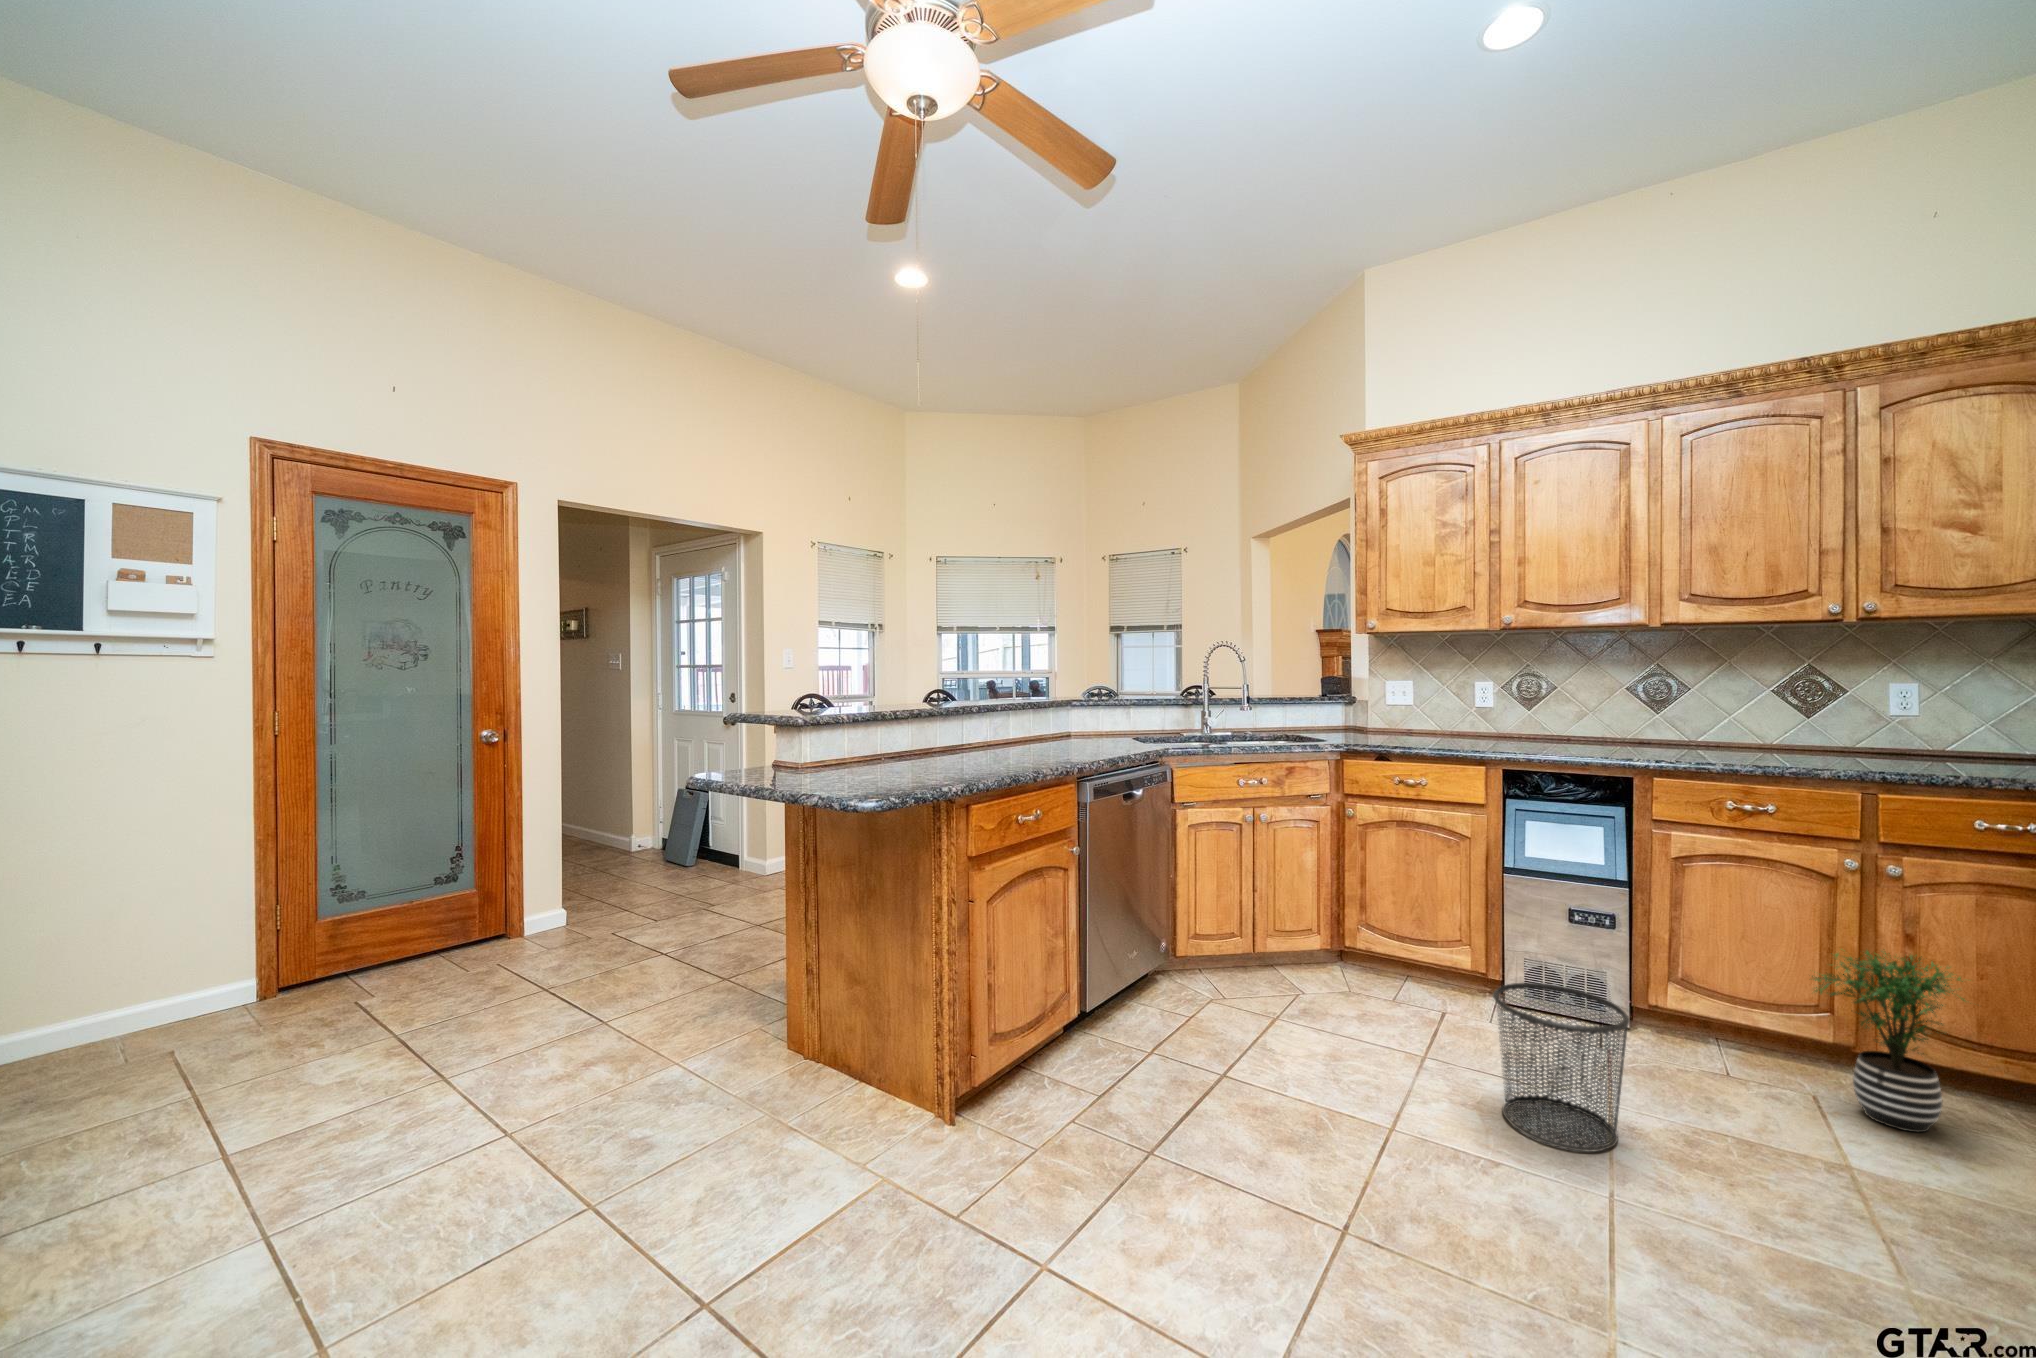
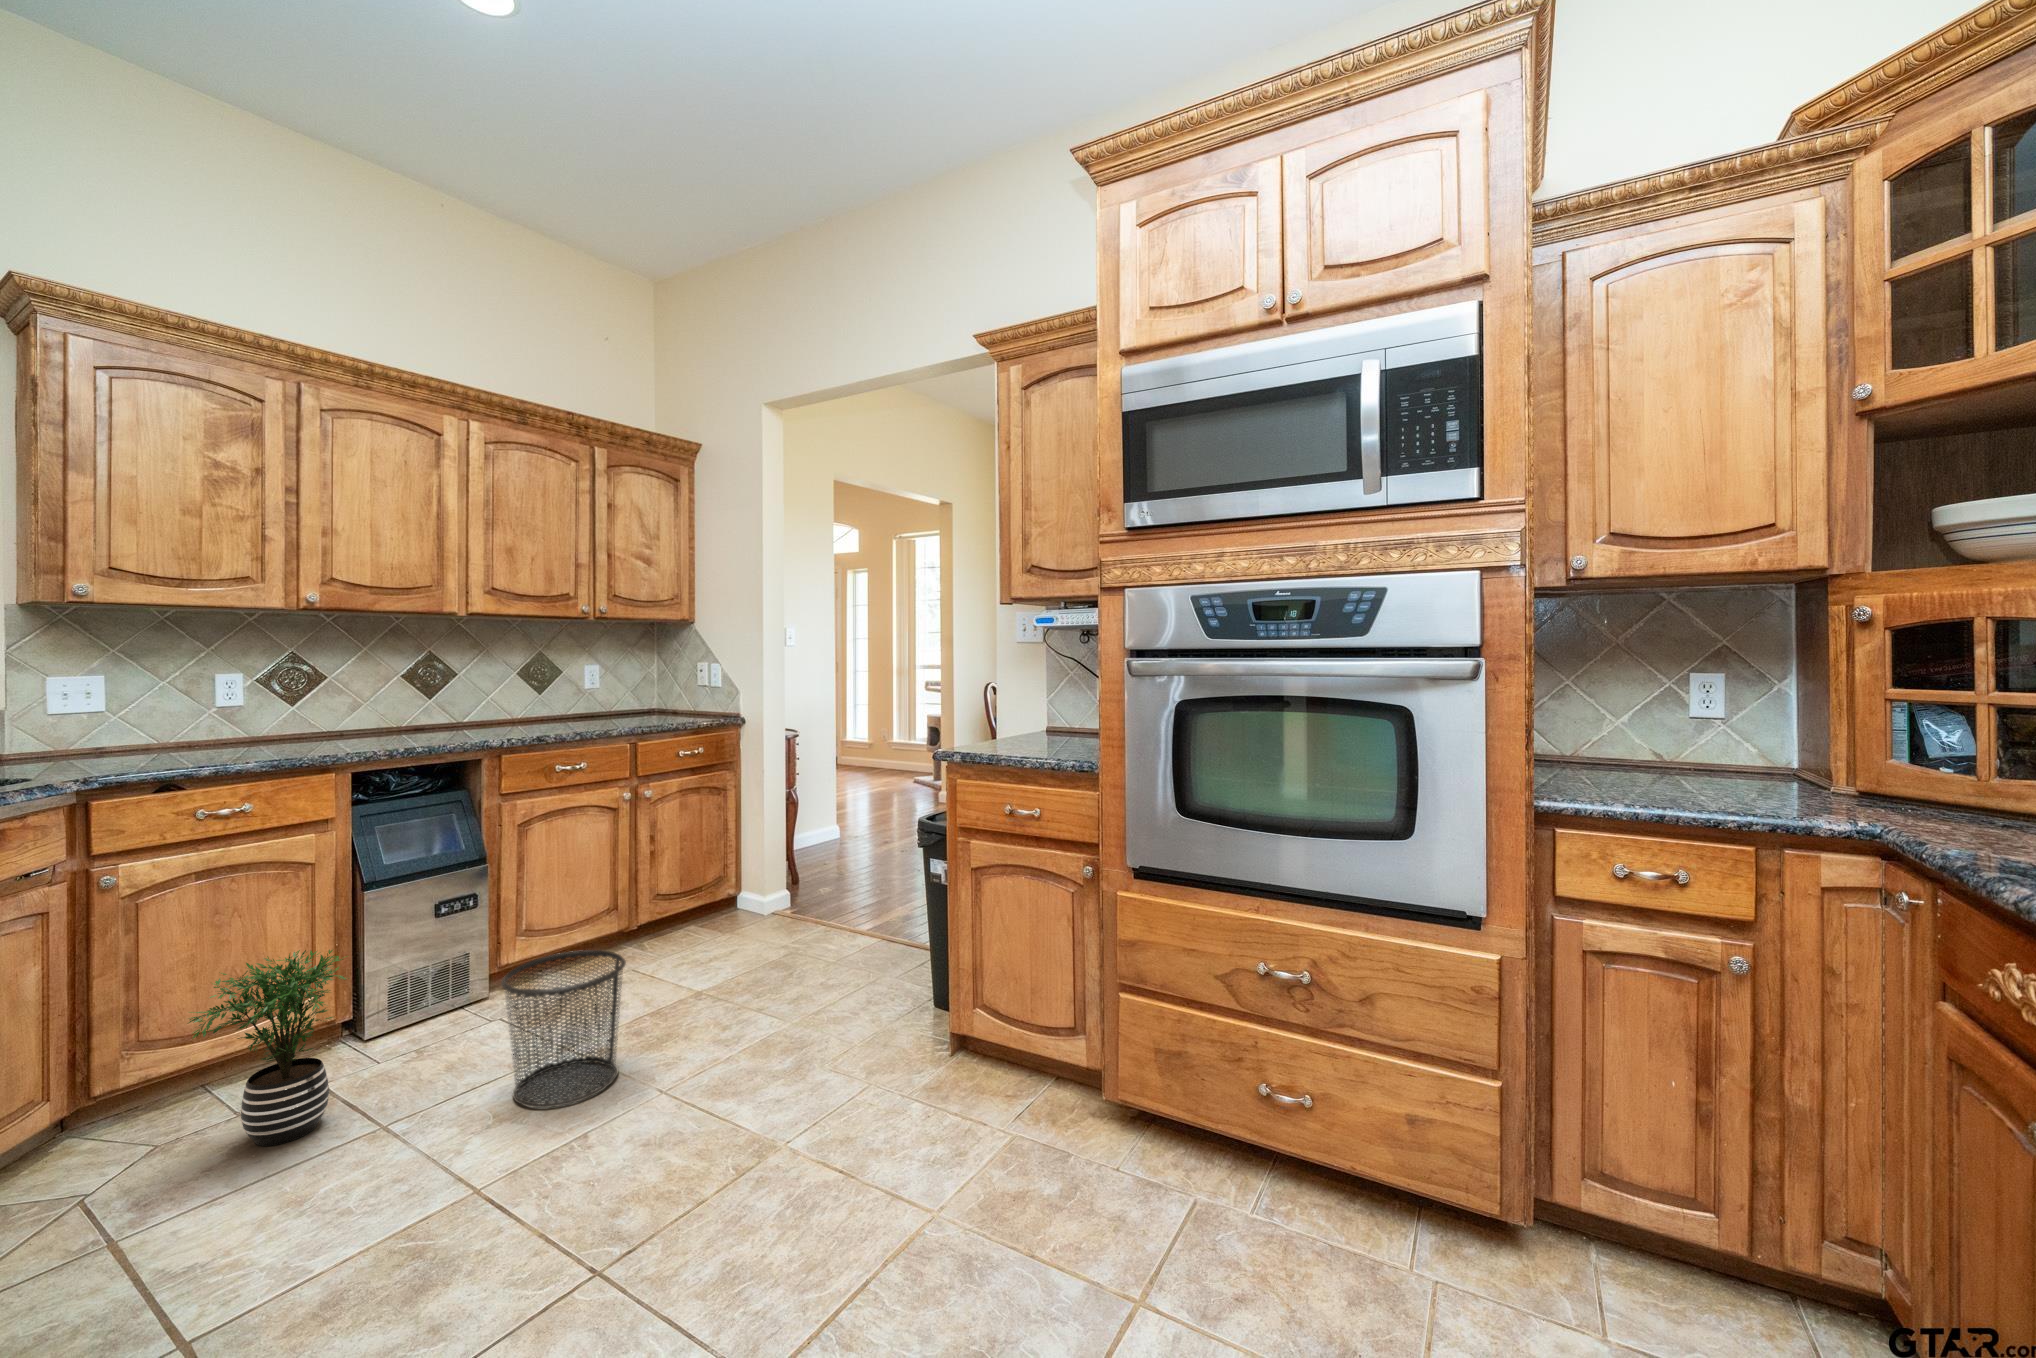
potted plant: present [1812,949,1965,1132] -> present [189,950,346,1146]

